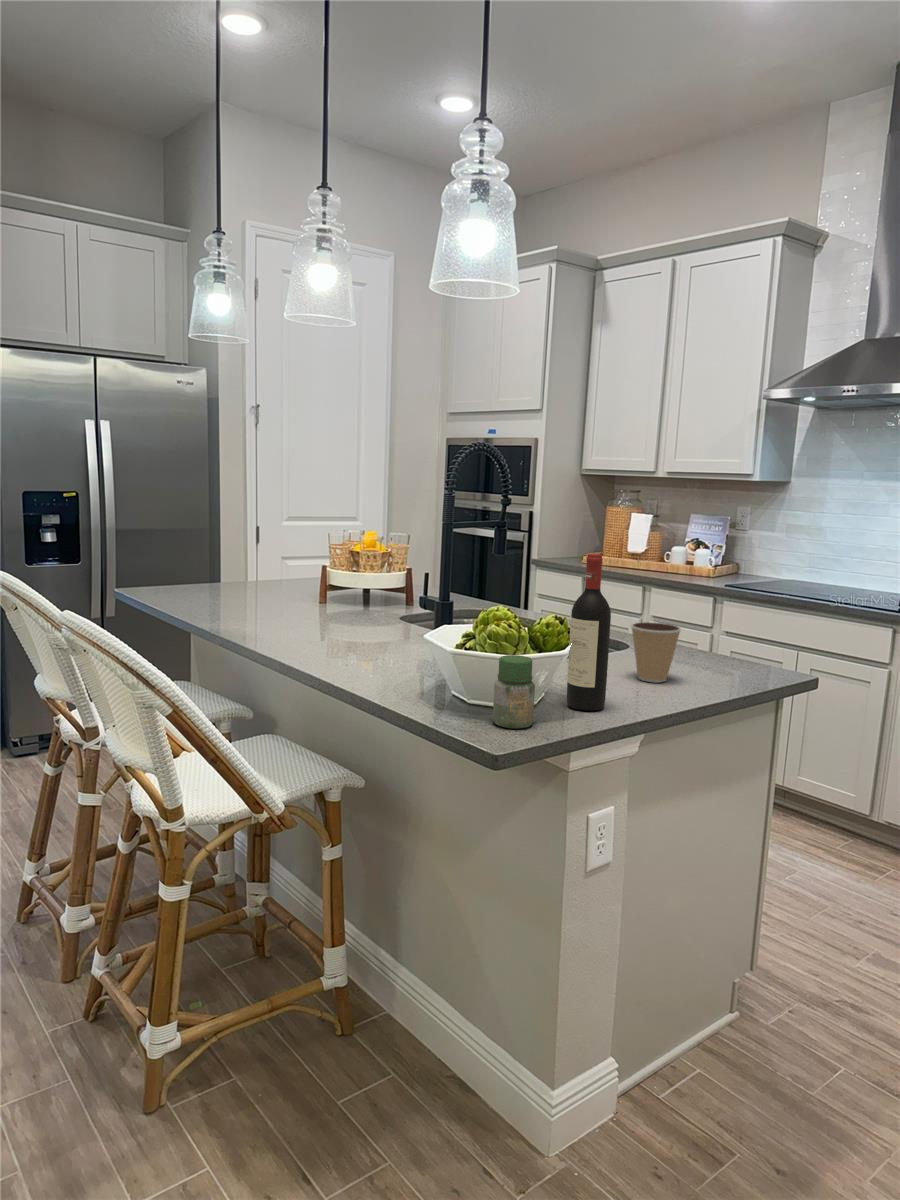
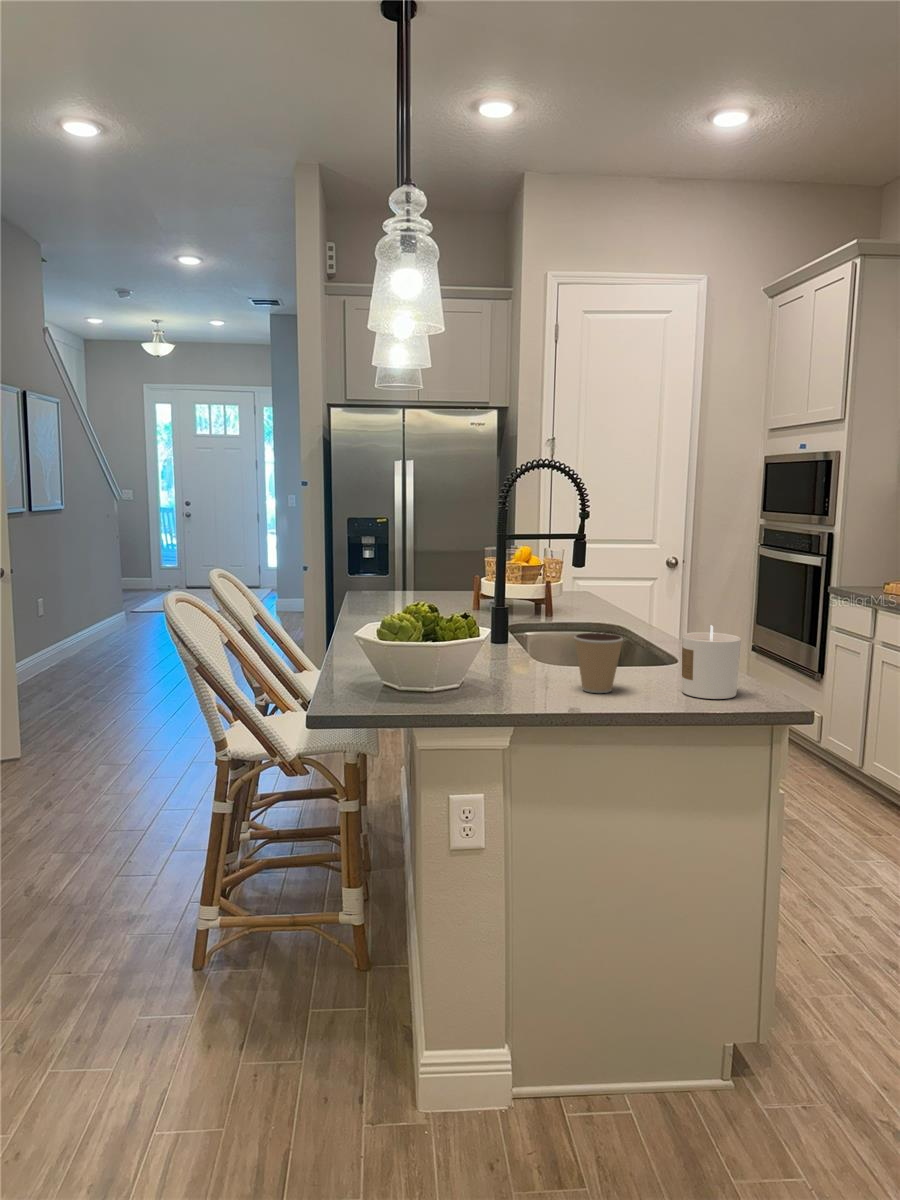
wine bottle: present [567,554,611,711] -> none [449,558,485,703]
candle: none [705,608,761,676] -> present [682,625,741,699]
jar: present [493,655,535,728] -> none [354,643,389,705]

